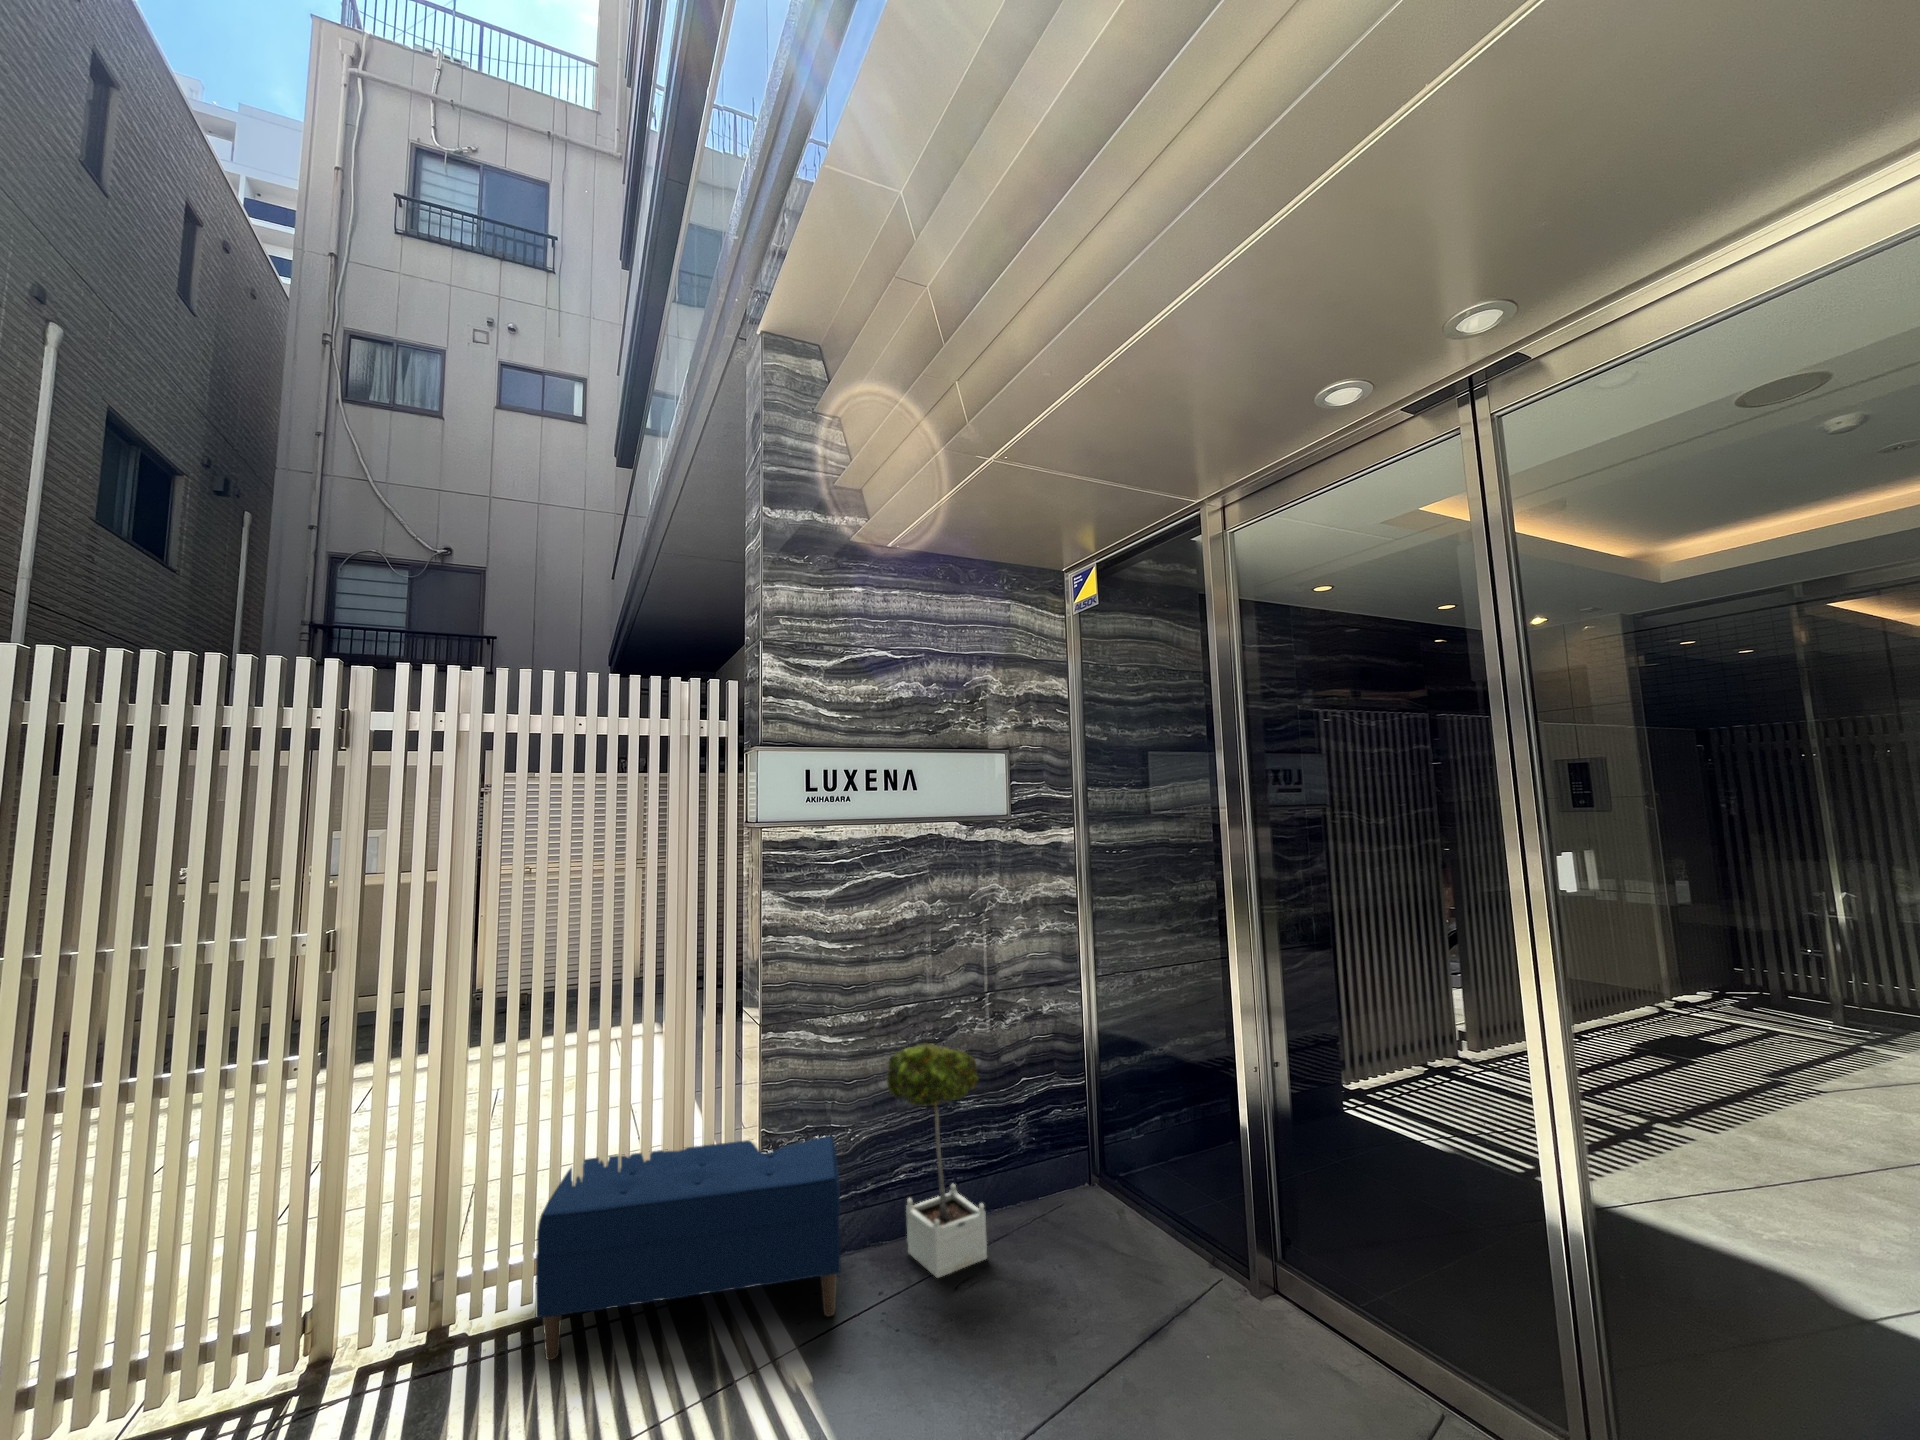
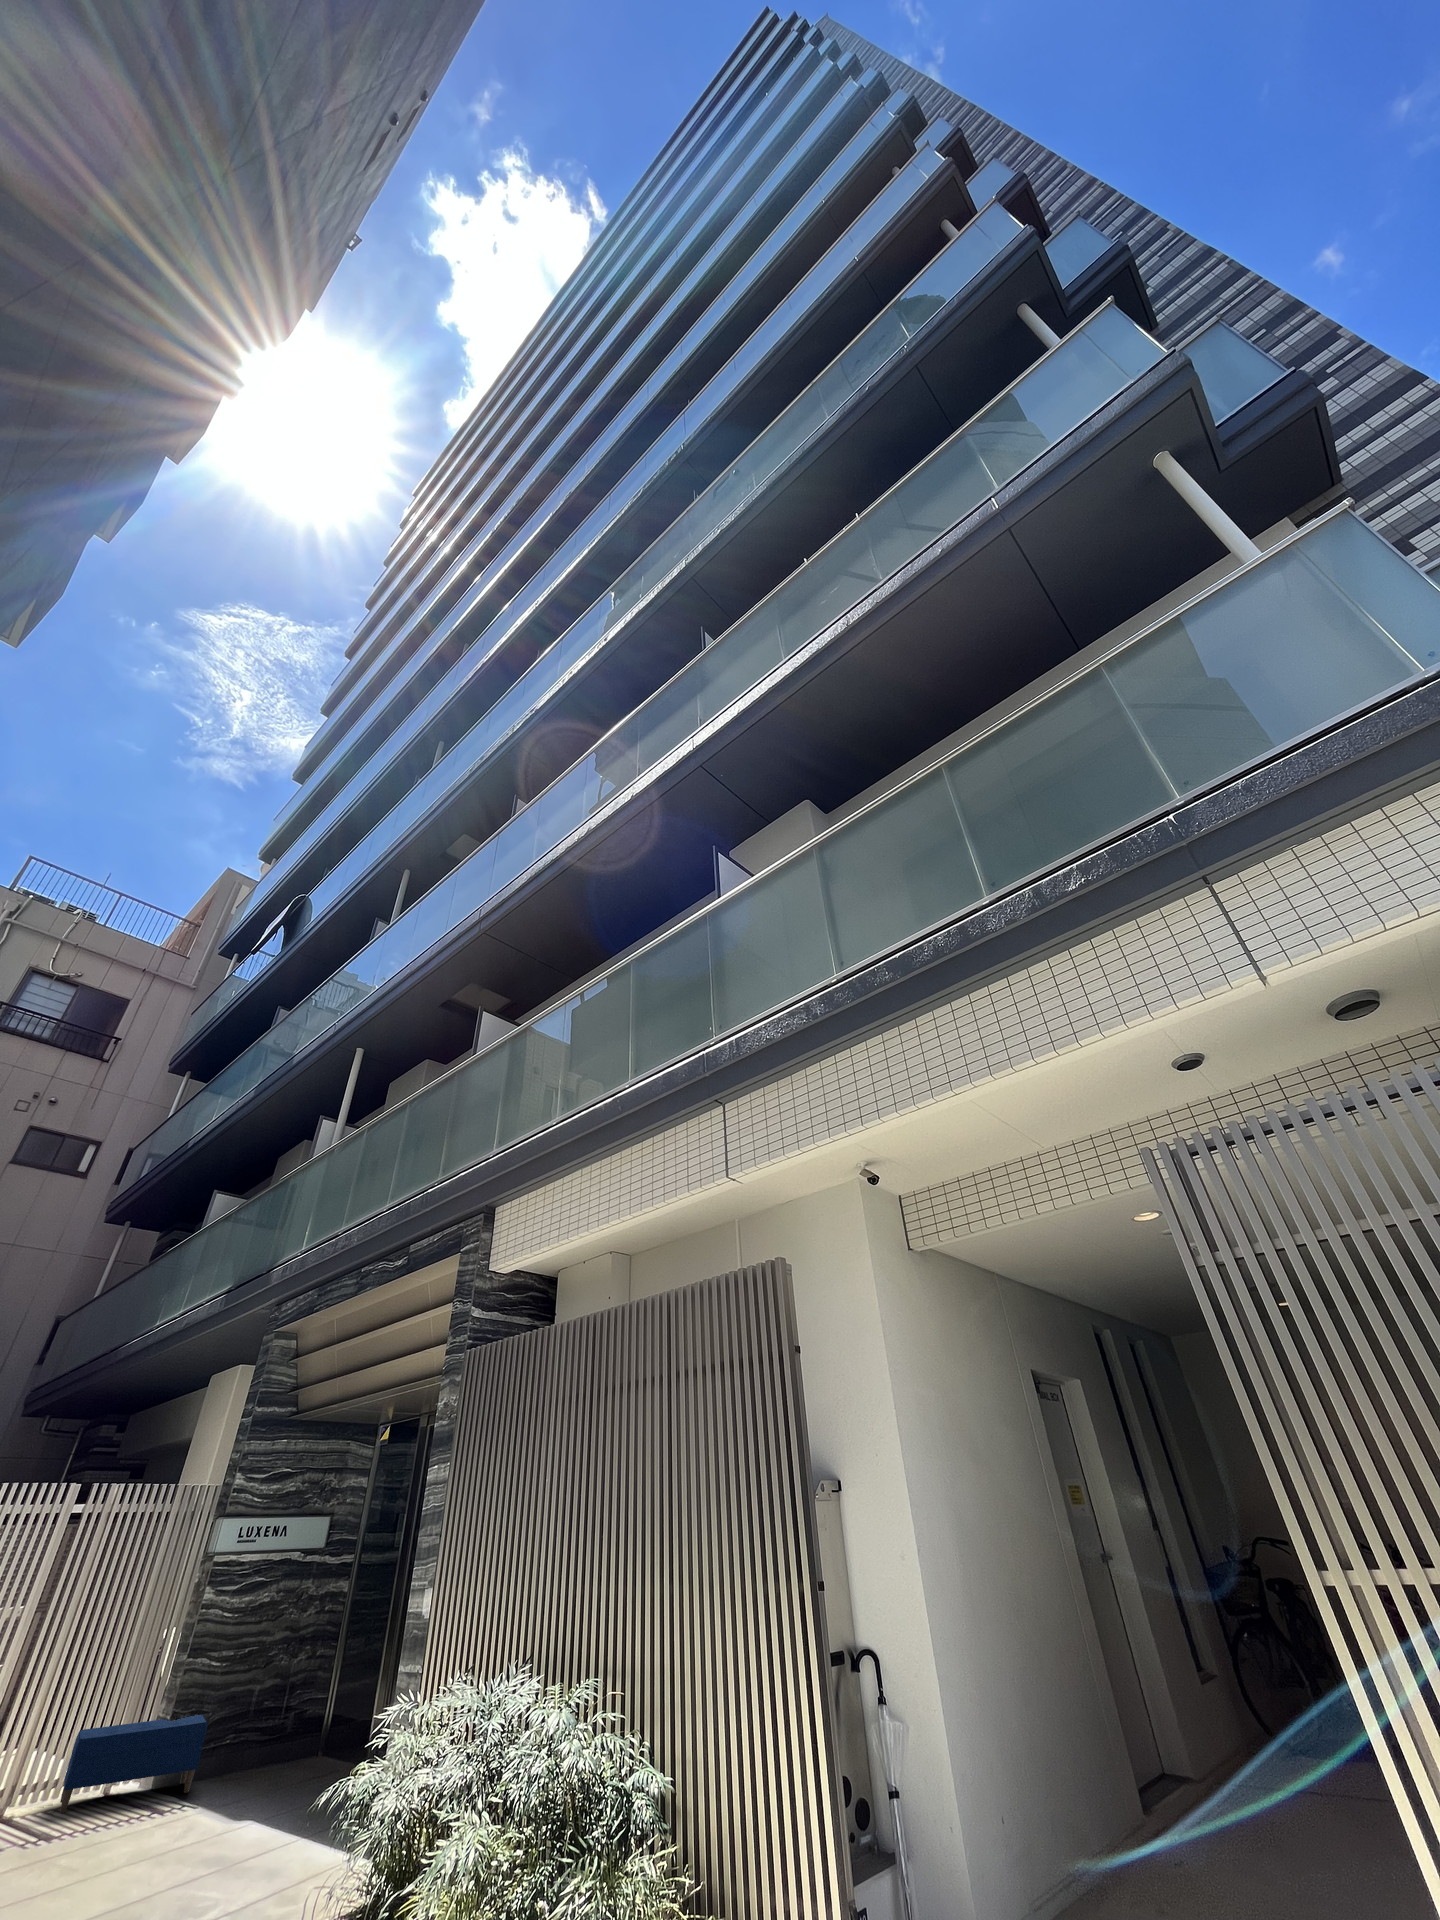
potted tree: present [887,1044,987,1278] -> none [222,1662,279,1782]

